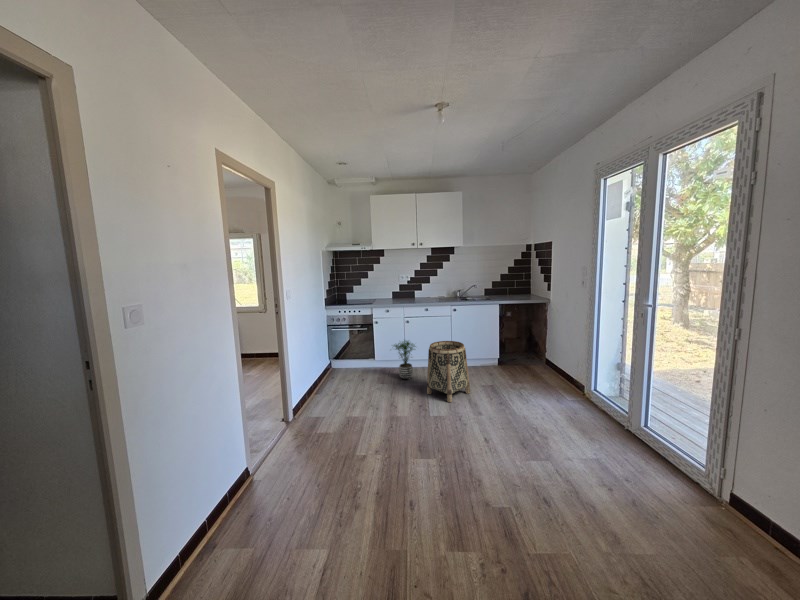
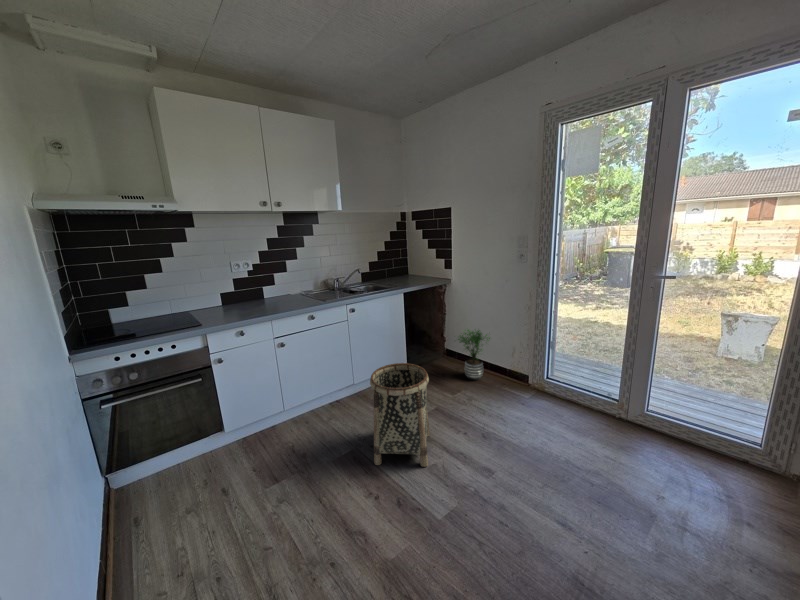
potted plant: present [394,341,415,380] -> present [458,330,490,380]

